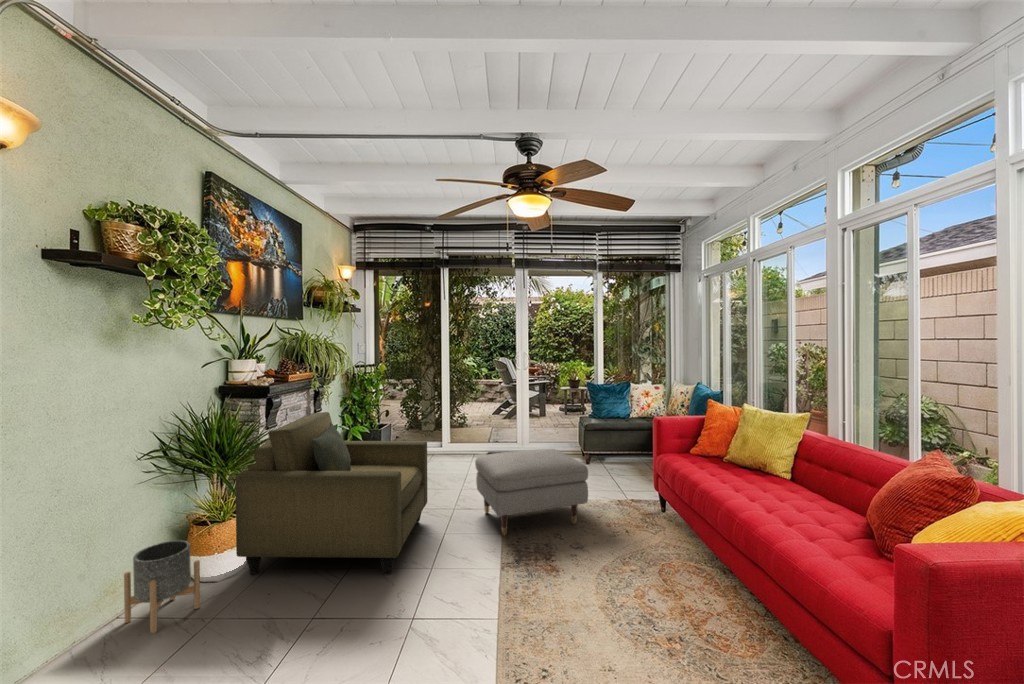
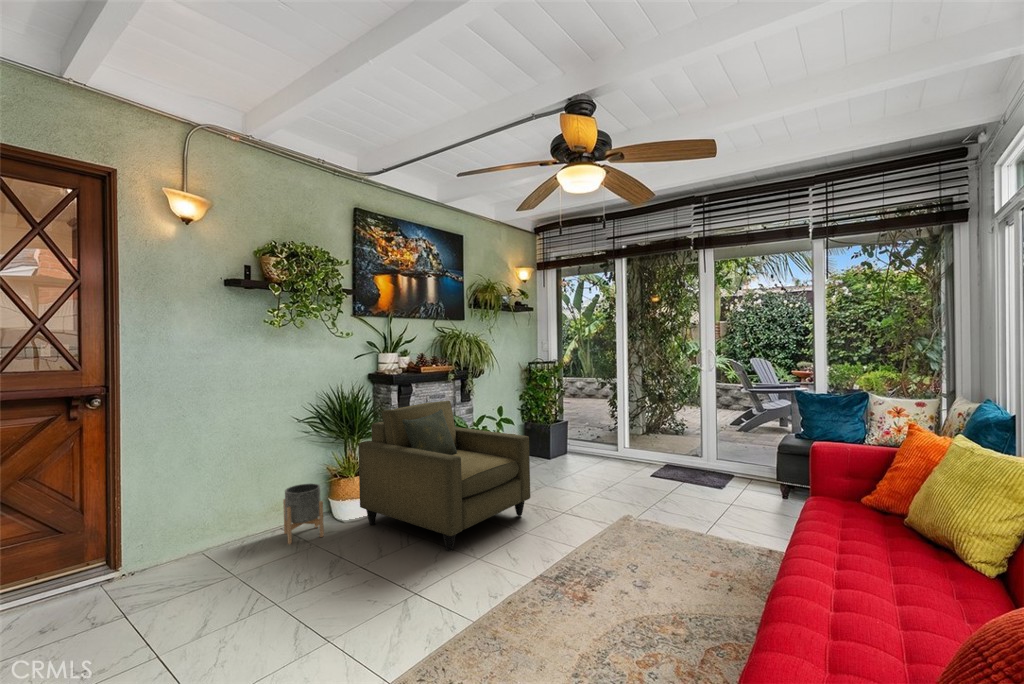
ottoman: present [475,449,588,535] -> none [570,459,692,556]

